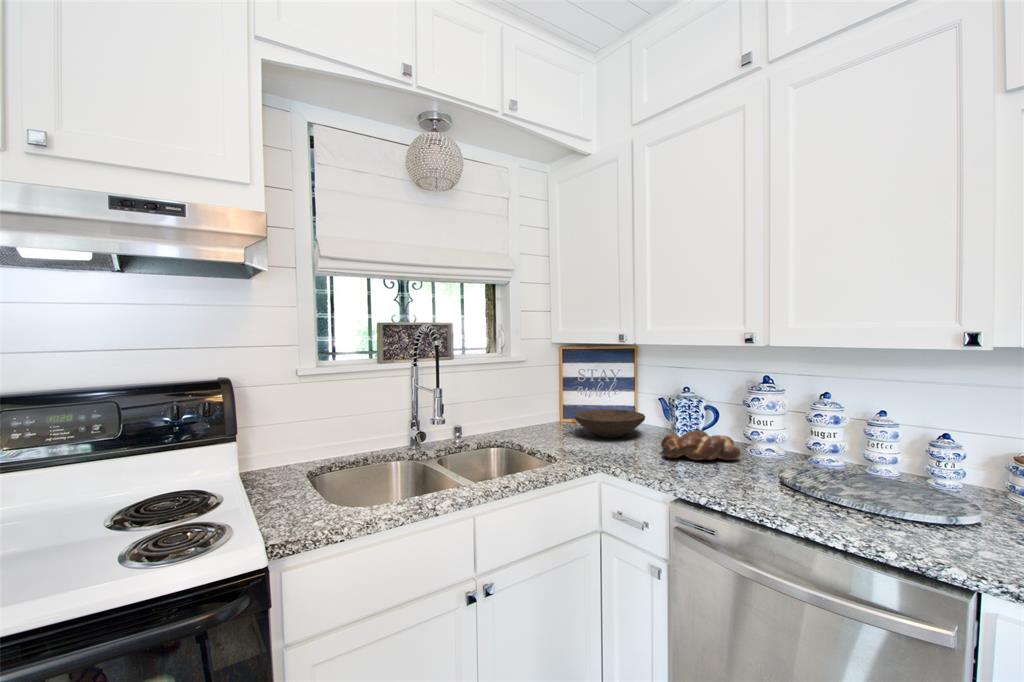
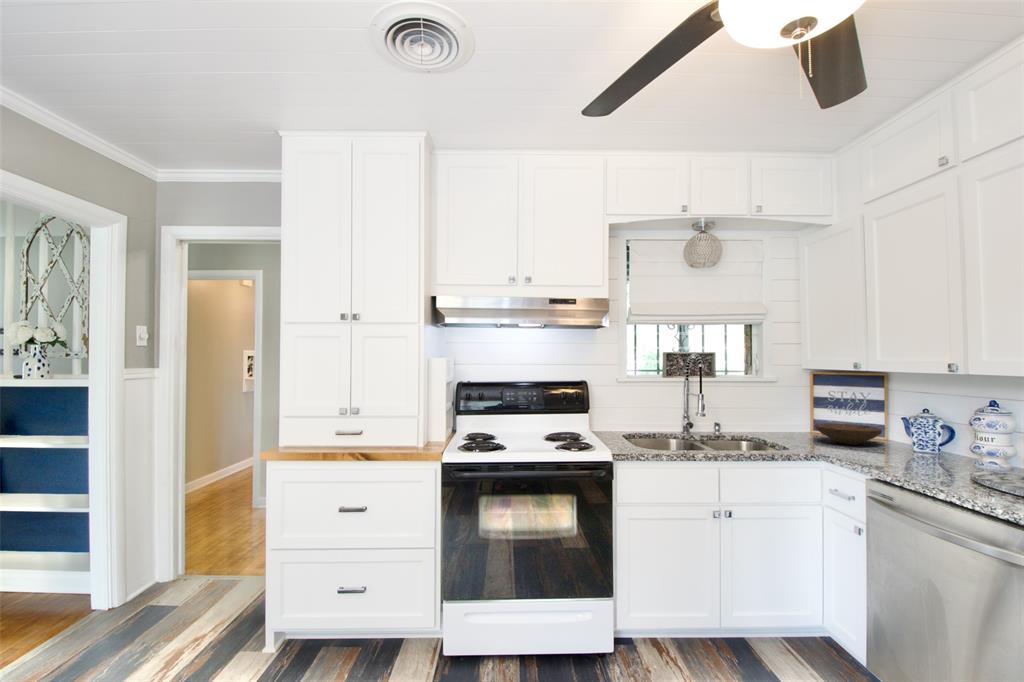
bread loaf: present [661,430,741,460] -> none [880,440,955,464]

